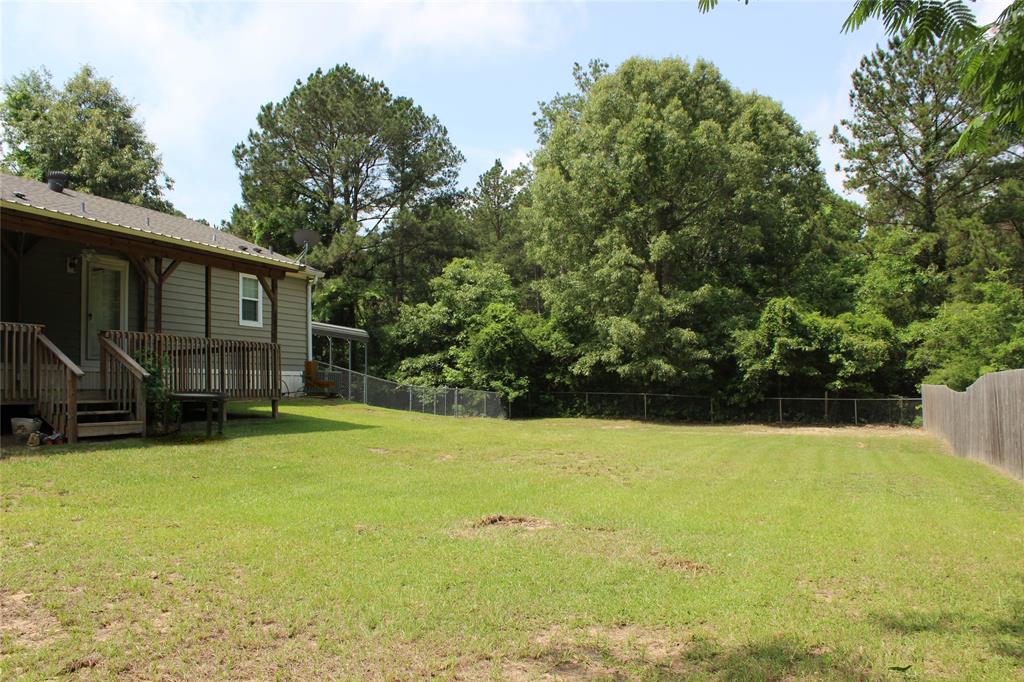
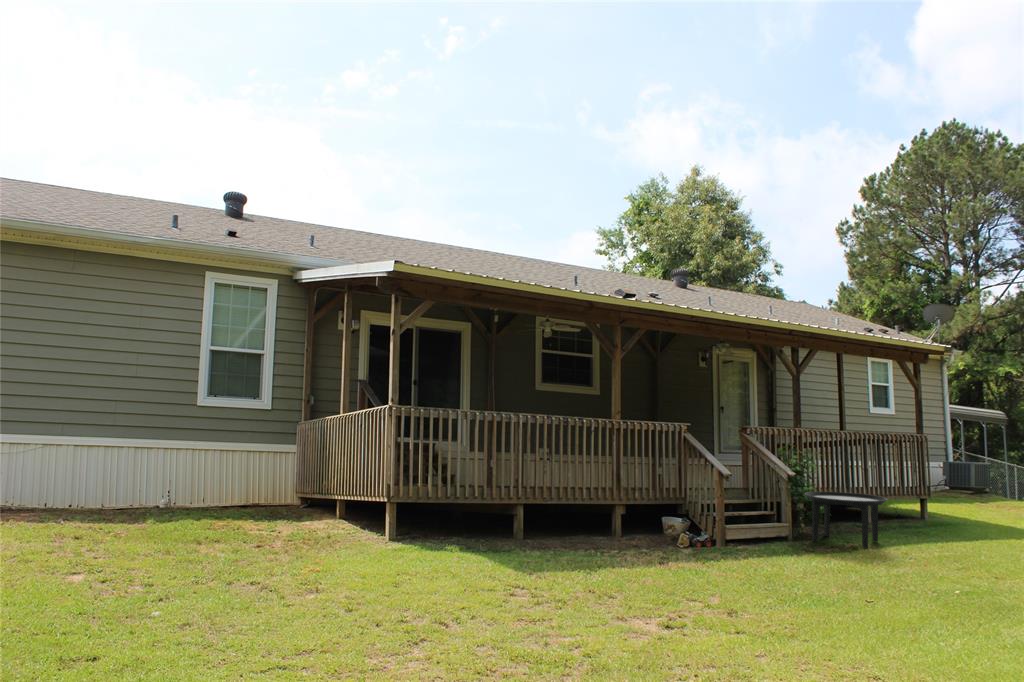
lounge chair: present [300,360,338,395] -> none [940,450,987,492]

